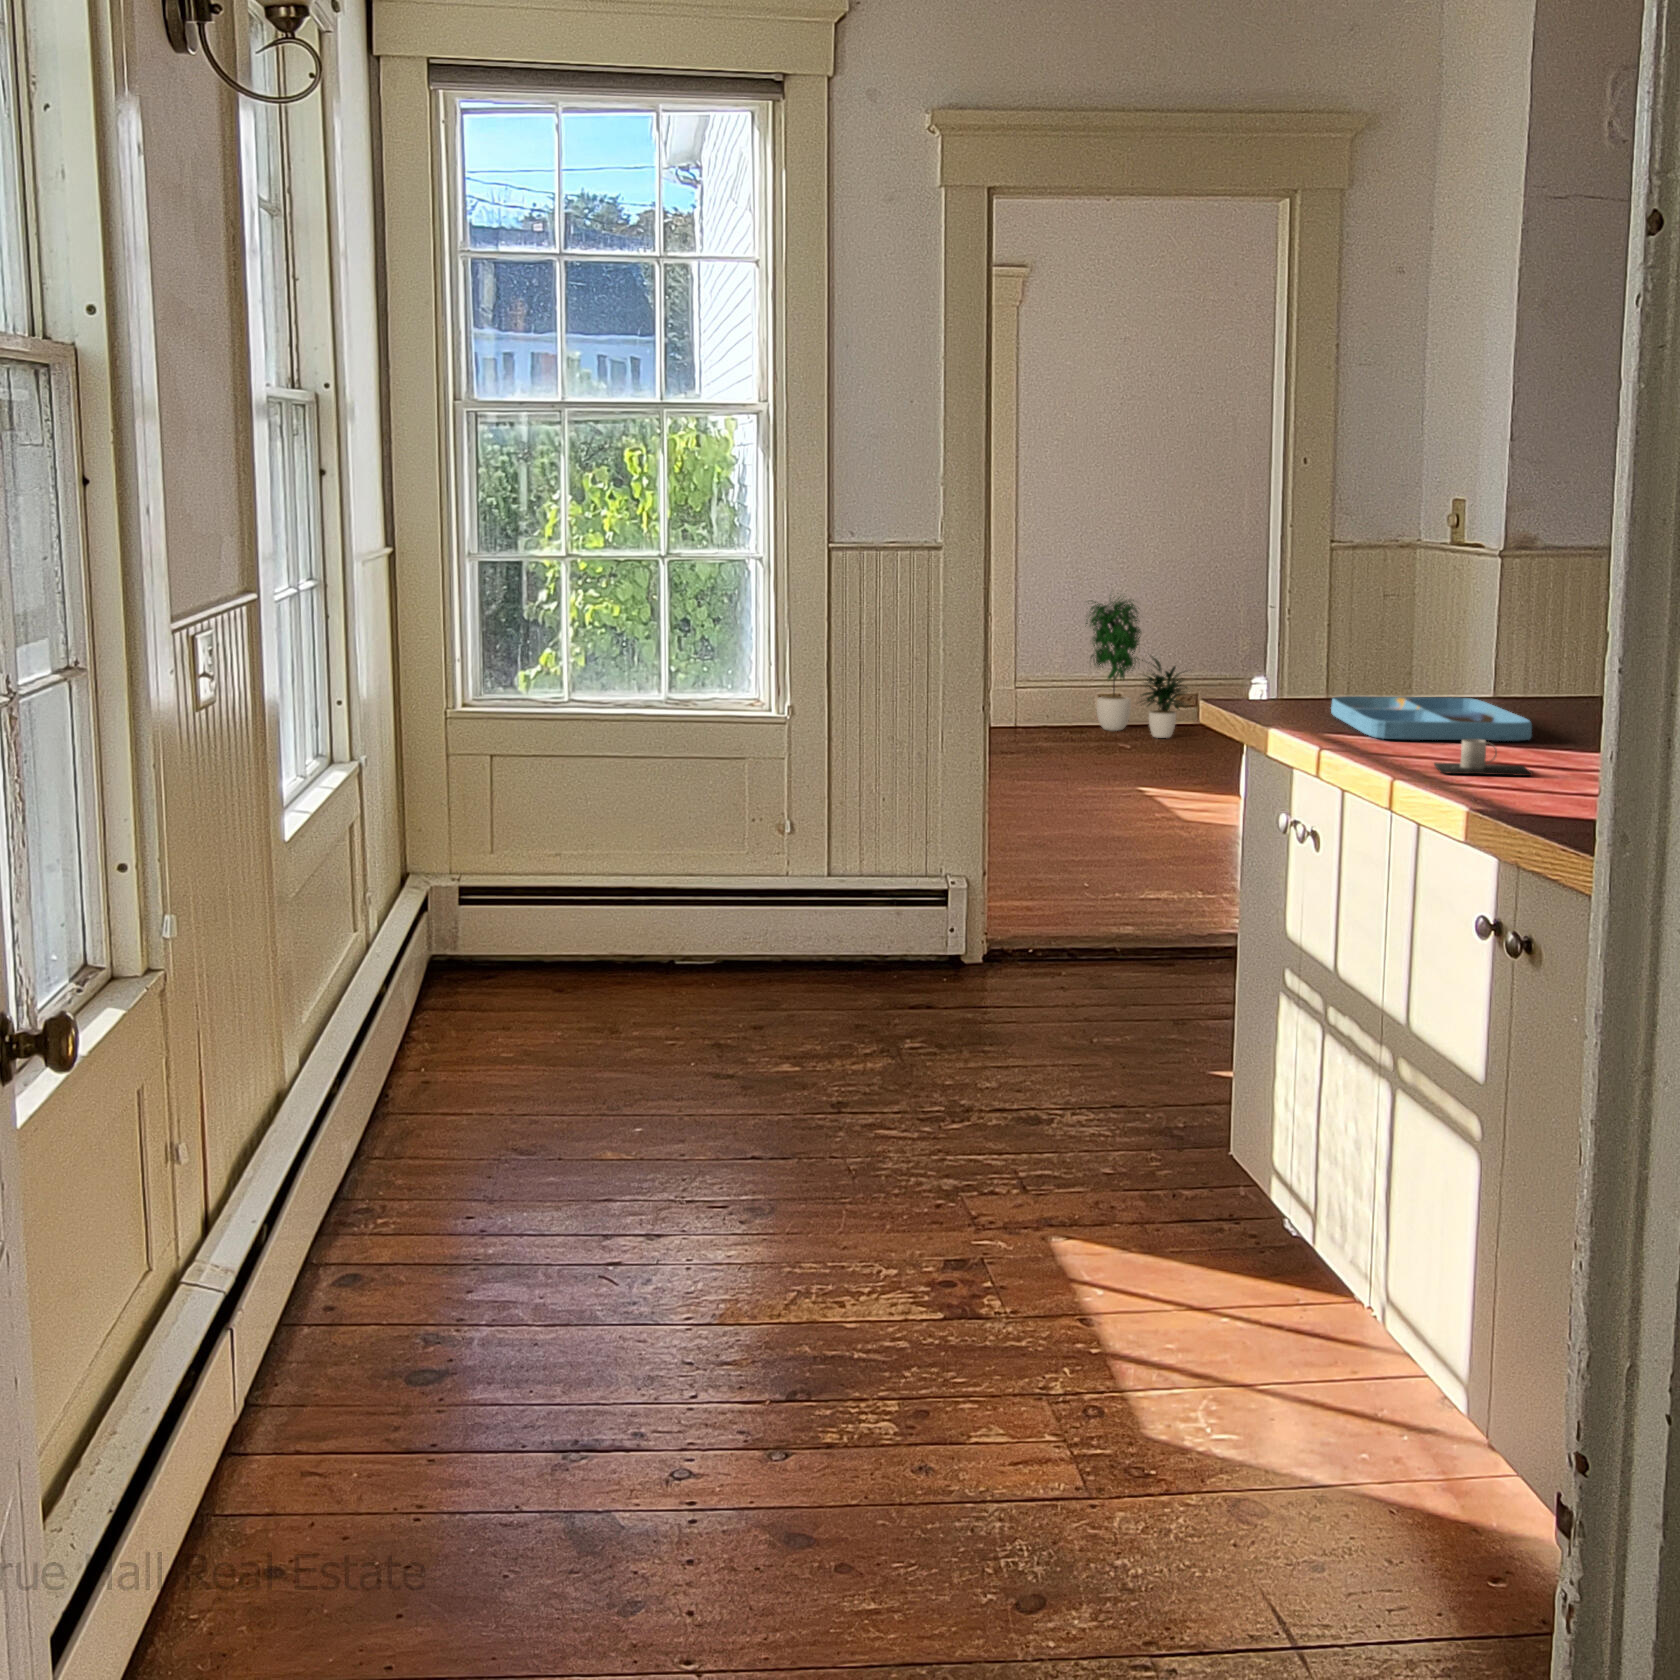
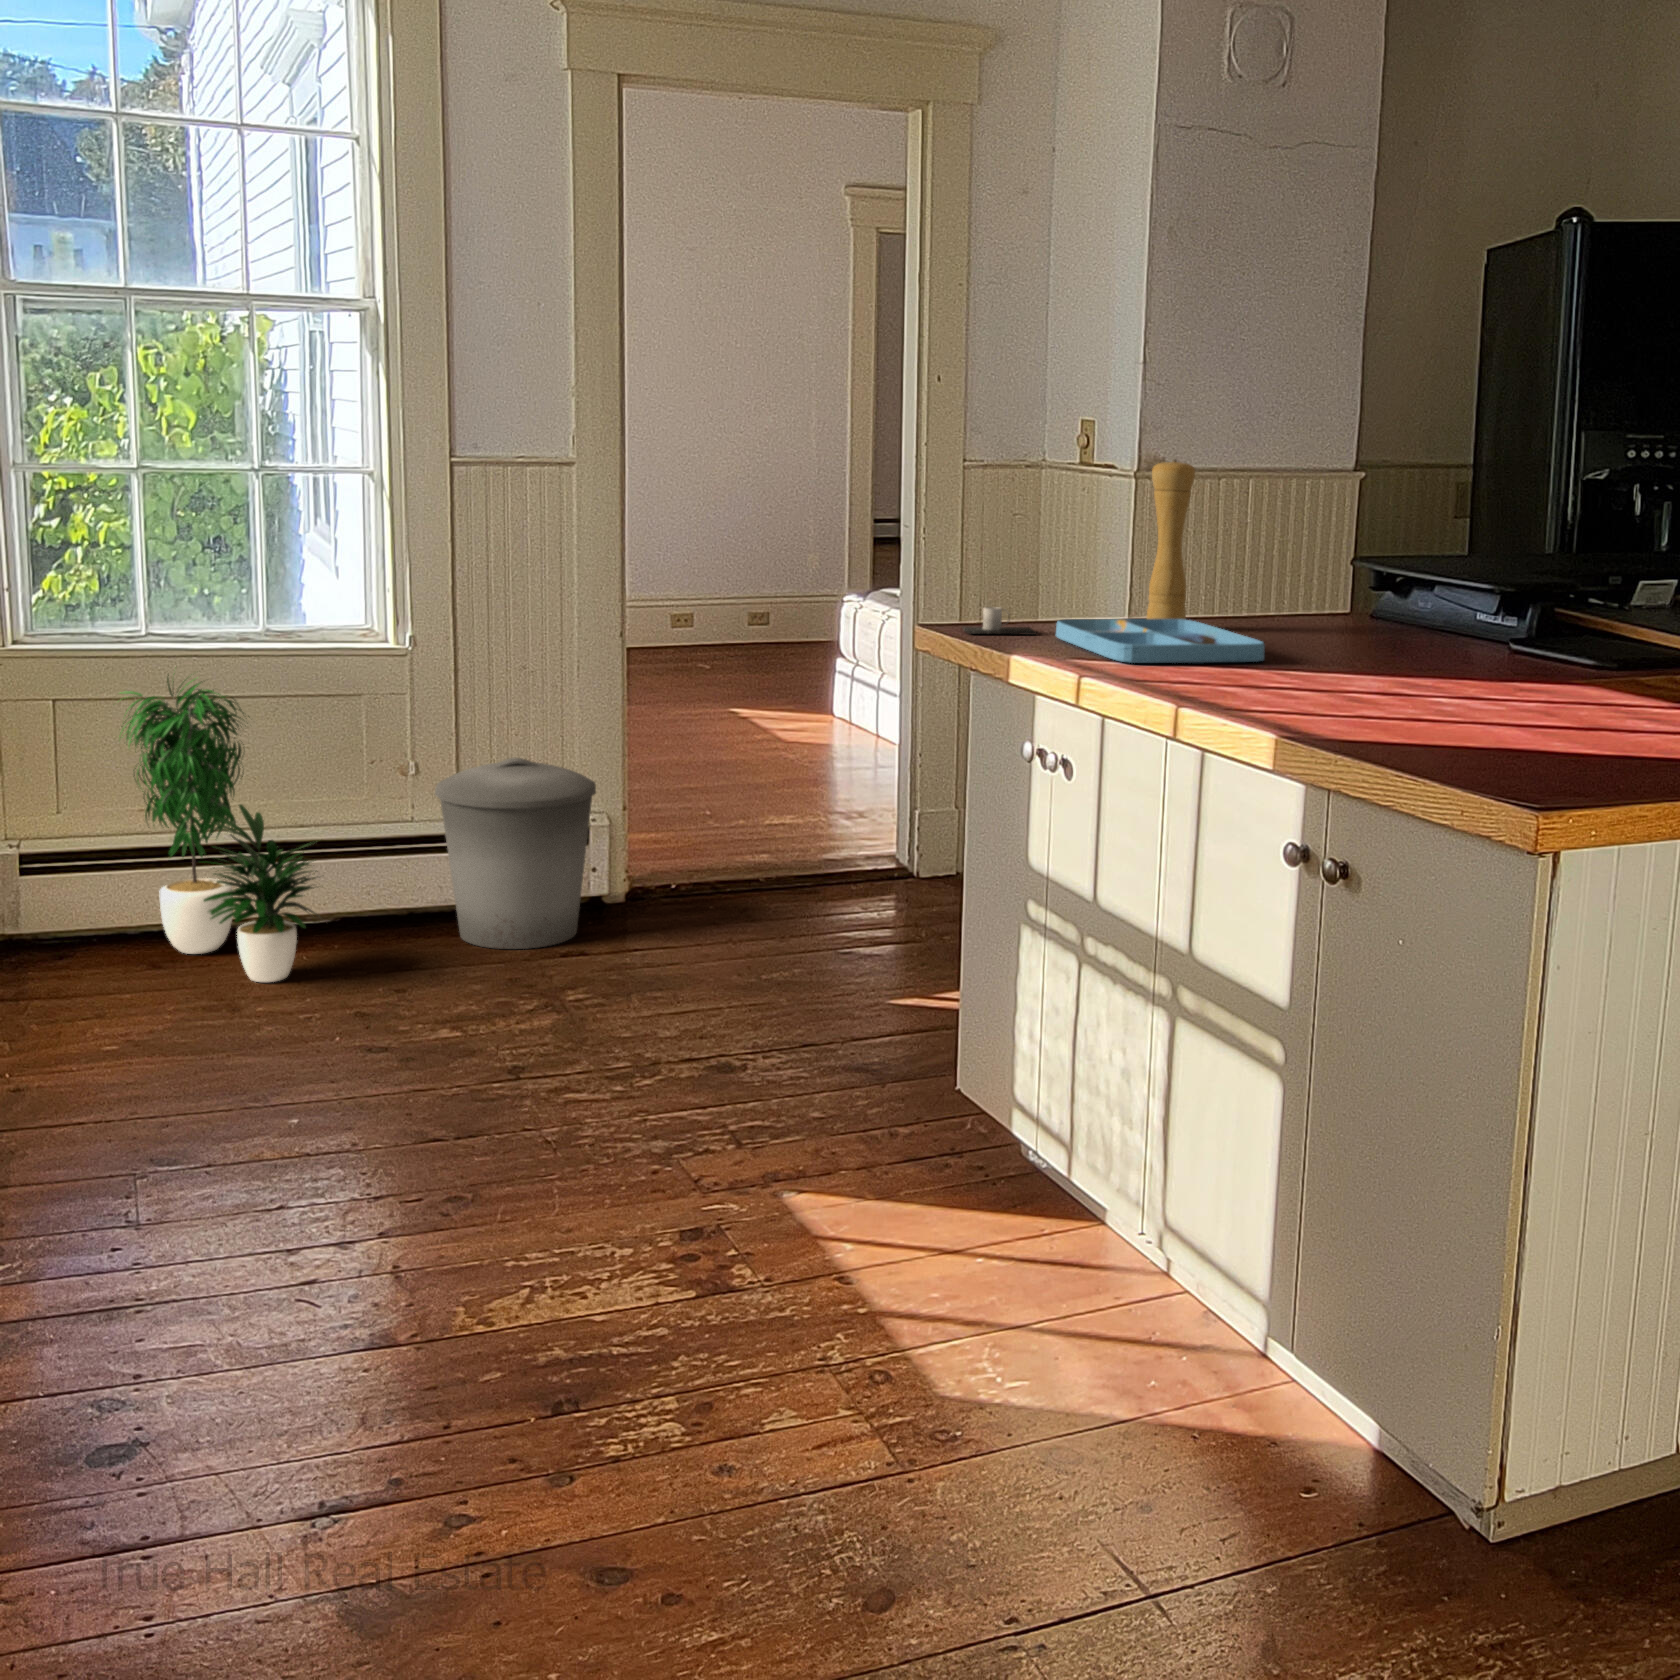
pepper mill: none [1439,539,1491,708] -> present [1147,459,1195,620]
potted plant: present [1086,595,1190,738] -> present [119,675,320,982]
mug: present [1434,739,1533,776] -> present [963,607,1037,635]
trash can: none [803,820,951,997] -> present [435,758,596,949]

